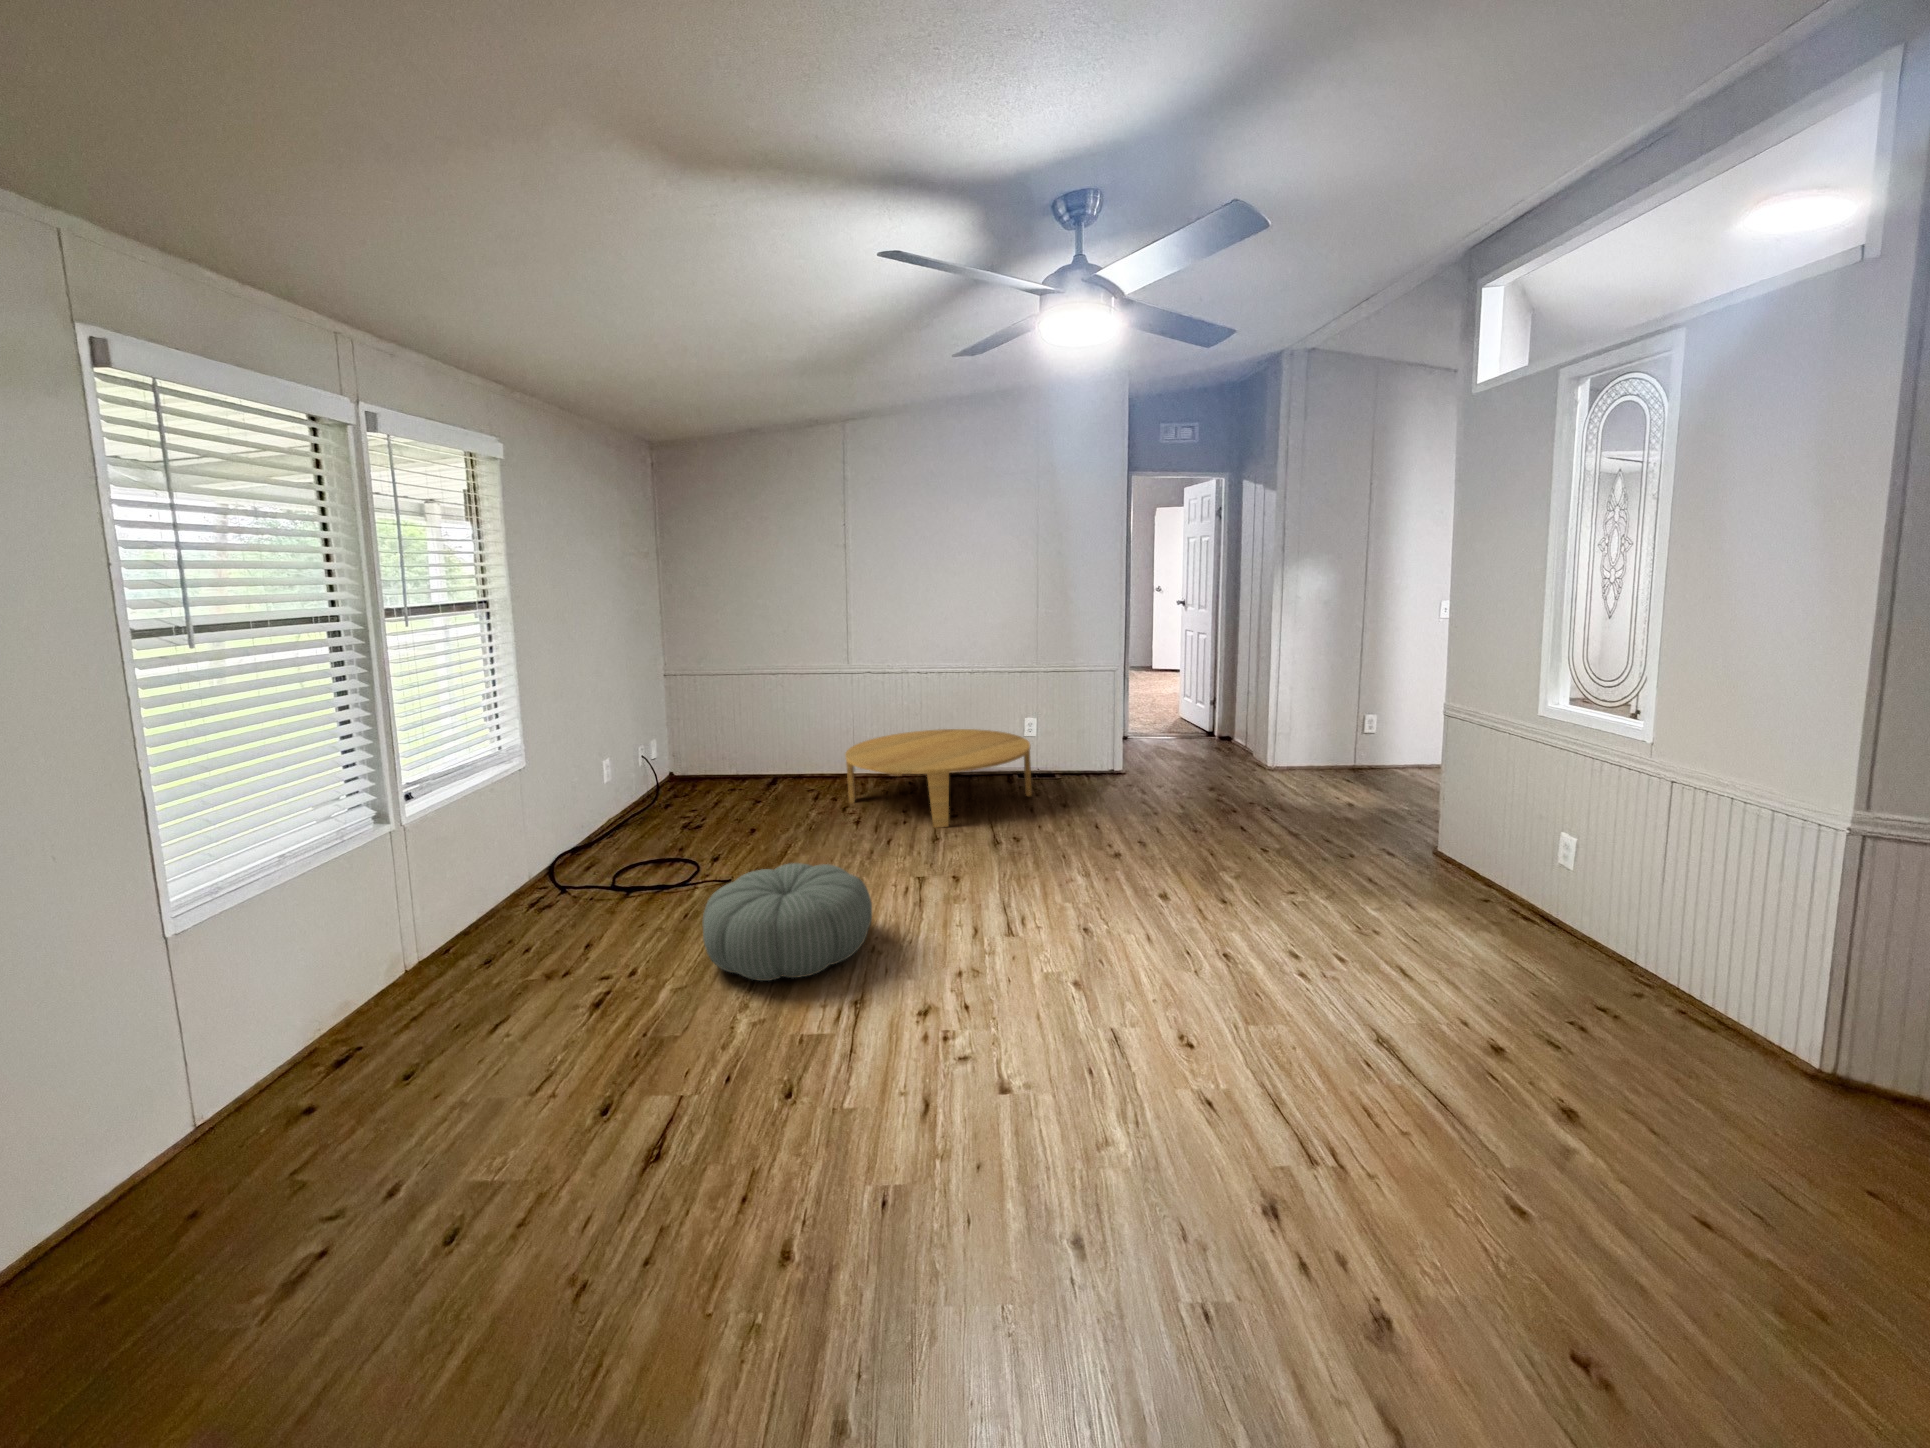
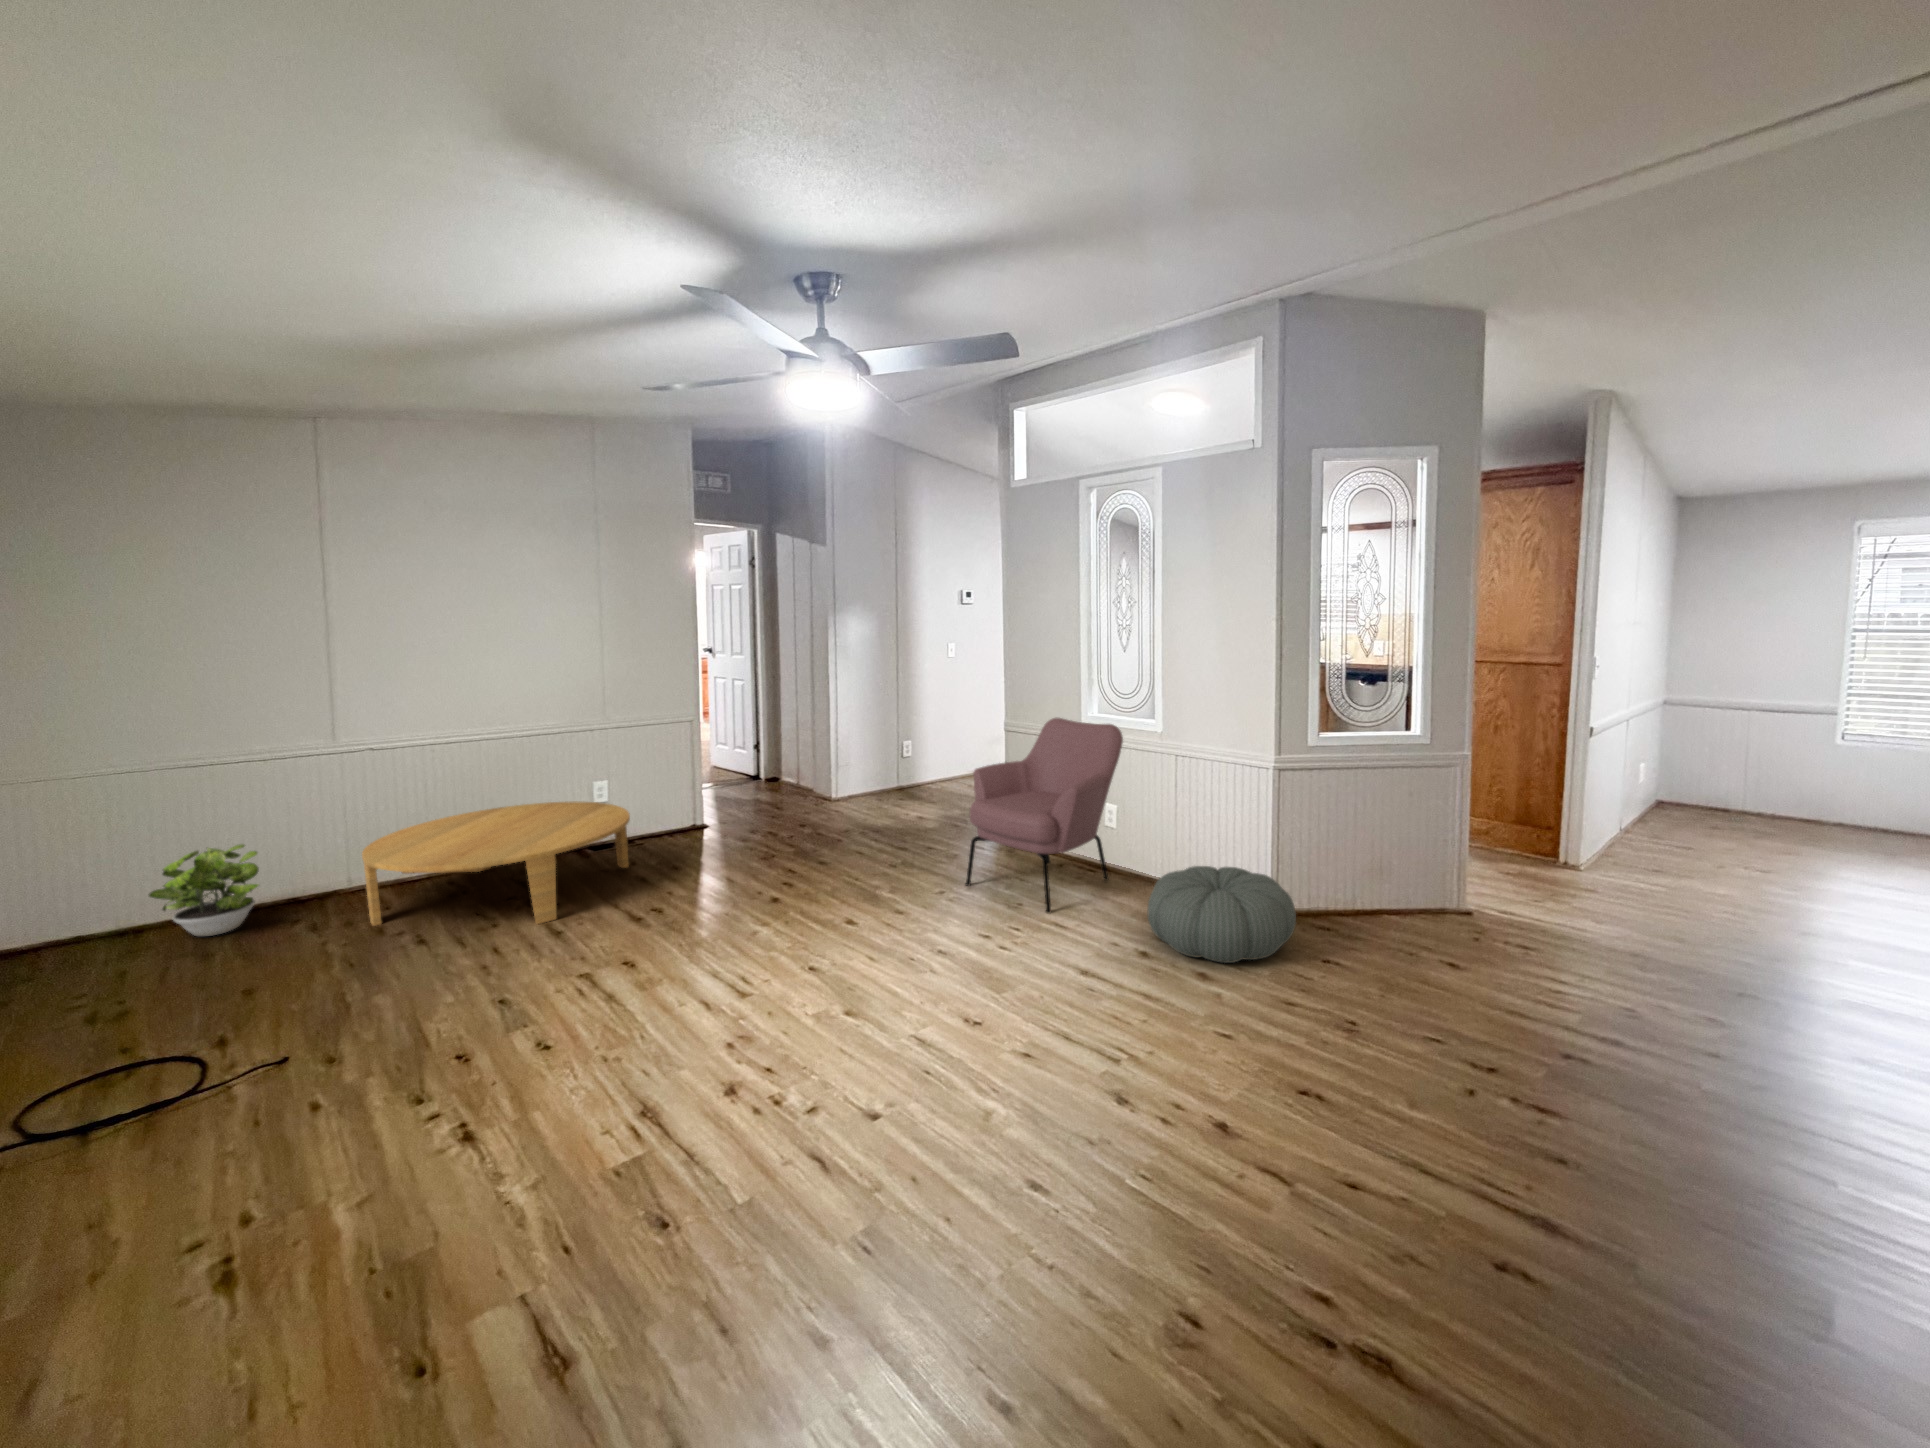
armchair: none [1327,703,1576,954] -> present [965,718,1123,913]
potted plant: none [745,730,804,789] -> present [149,844,259,936]
pouf: present [703,863,872,981] -> present [1147,866,1296,963]

